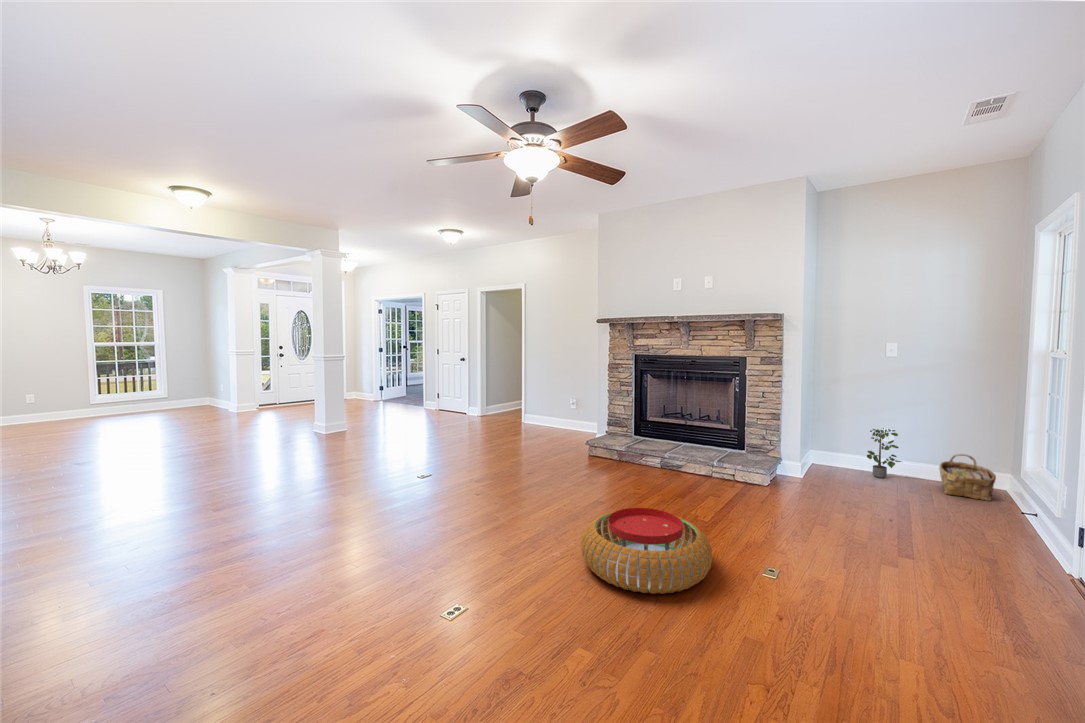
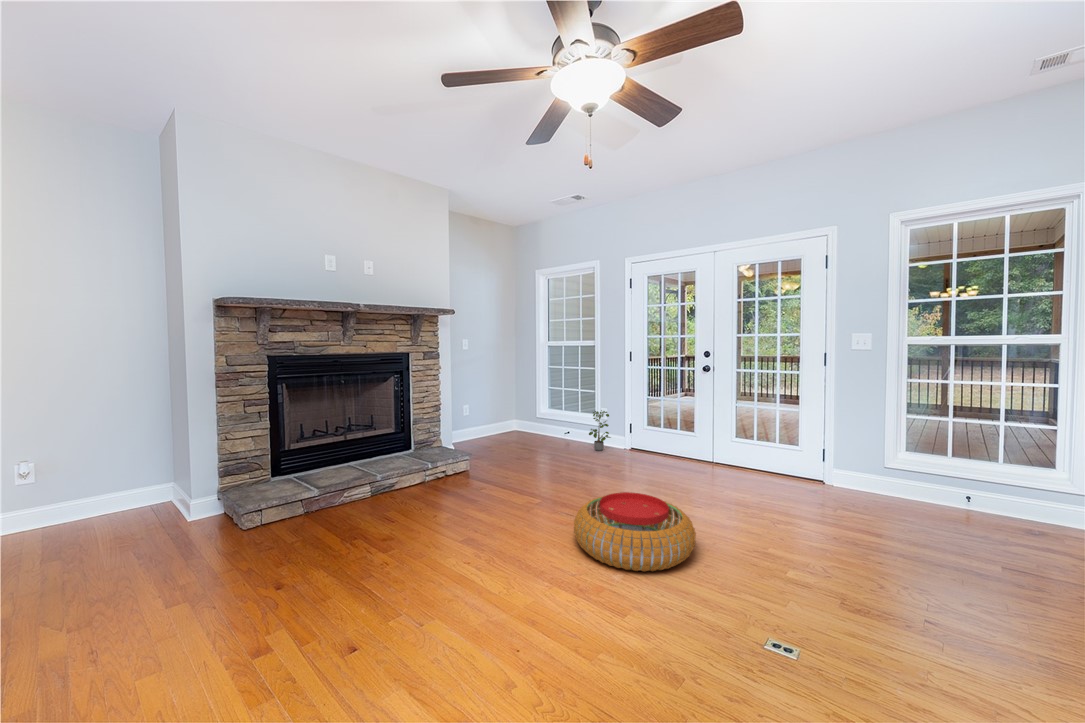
potted plant: present [867,428,901,478] -> present [589,410,611,451]
woven basket: present [939,454,996,501] -> none [492,411,525,439]

